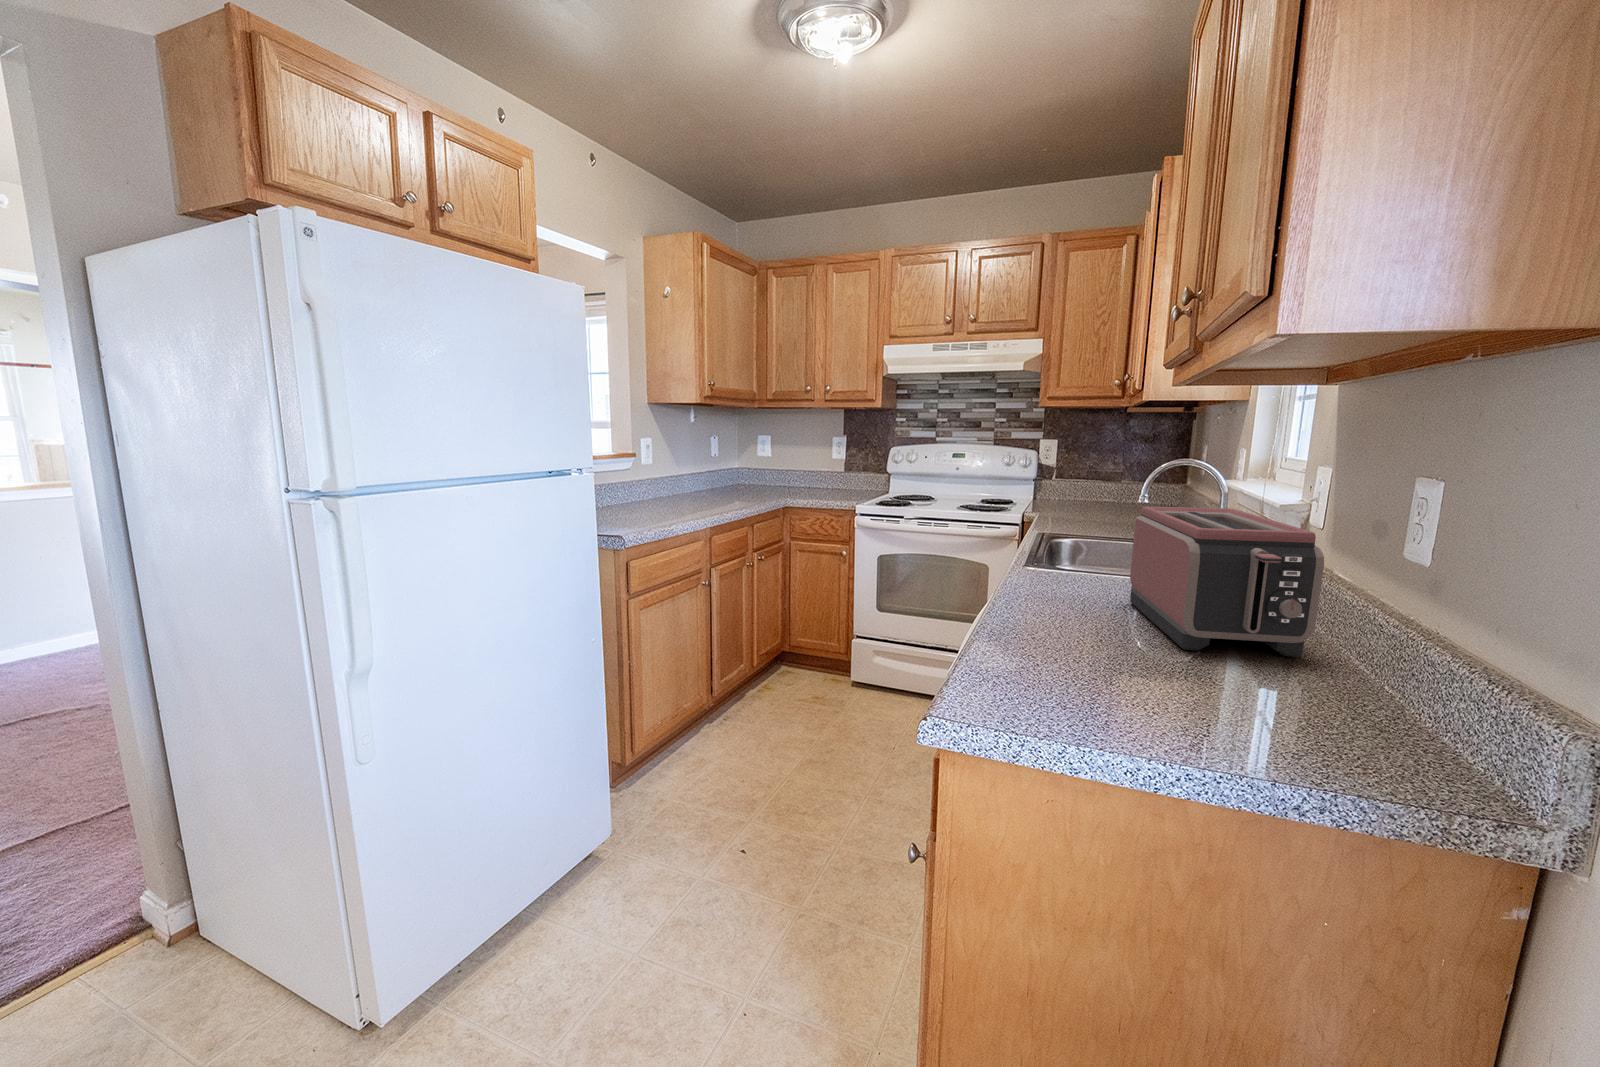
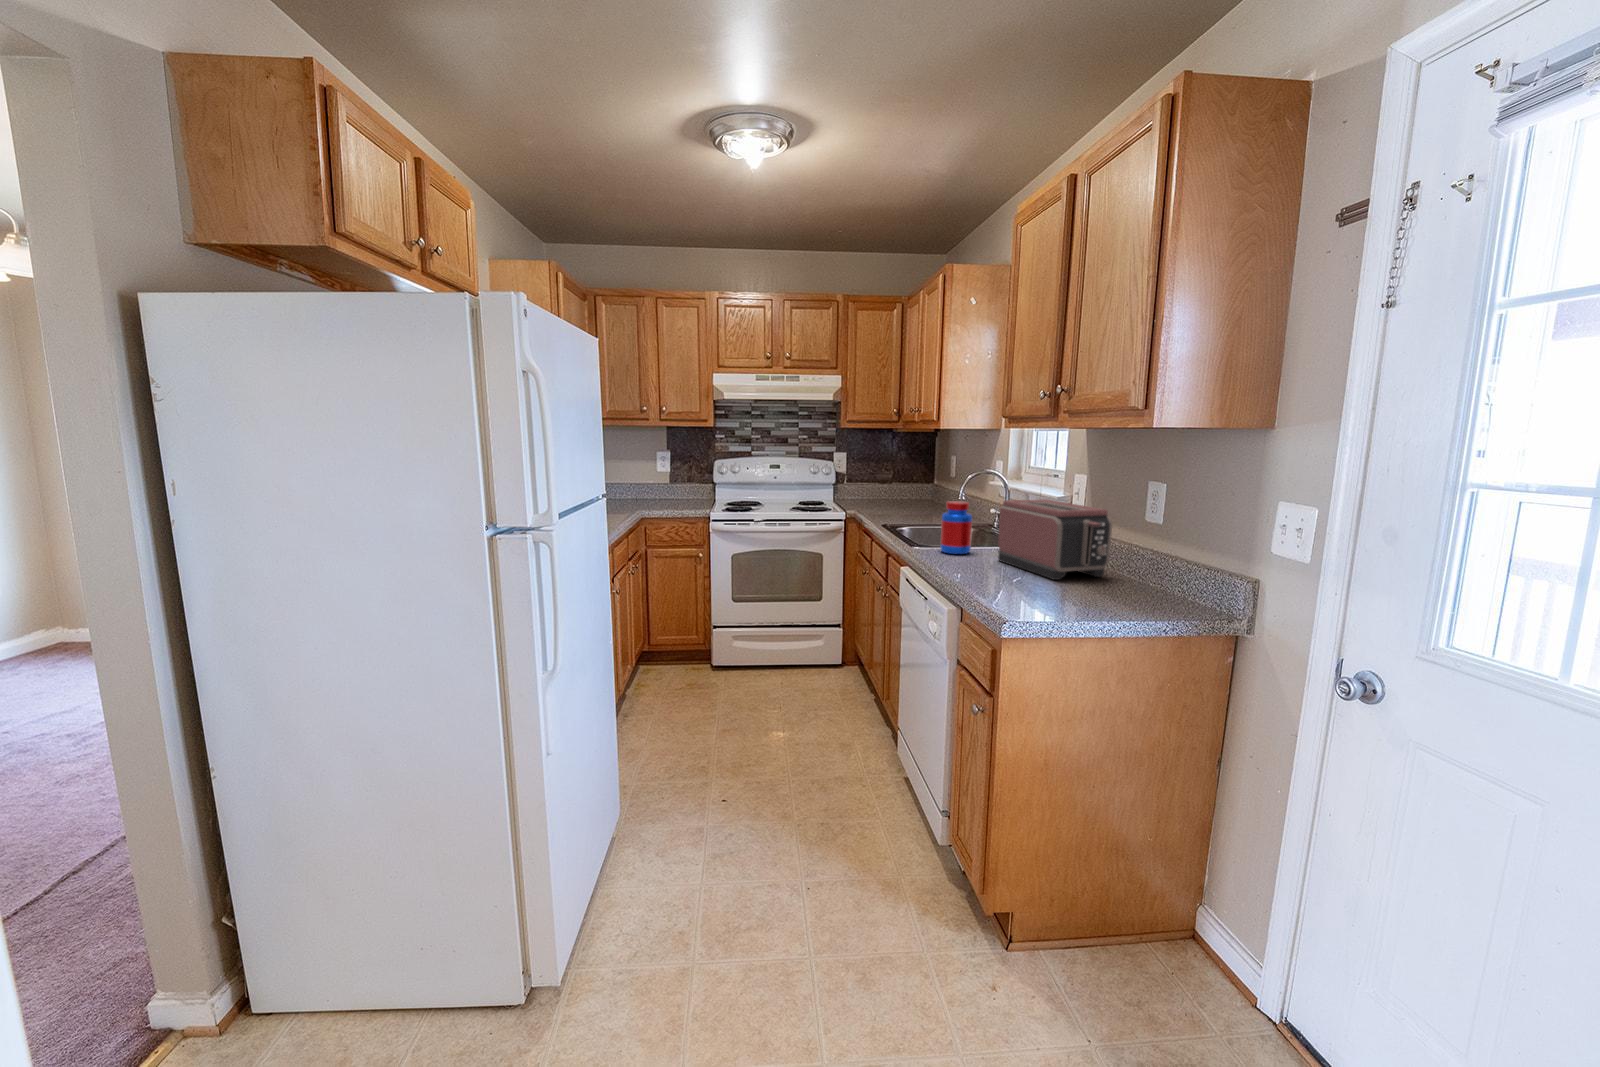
jar: none [1055,504,1107,586] -> present [940,501,972,554]

